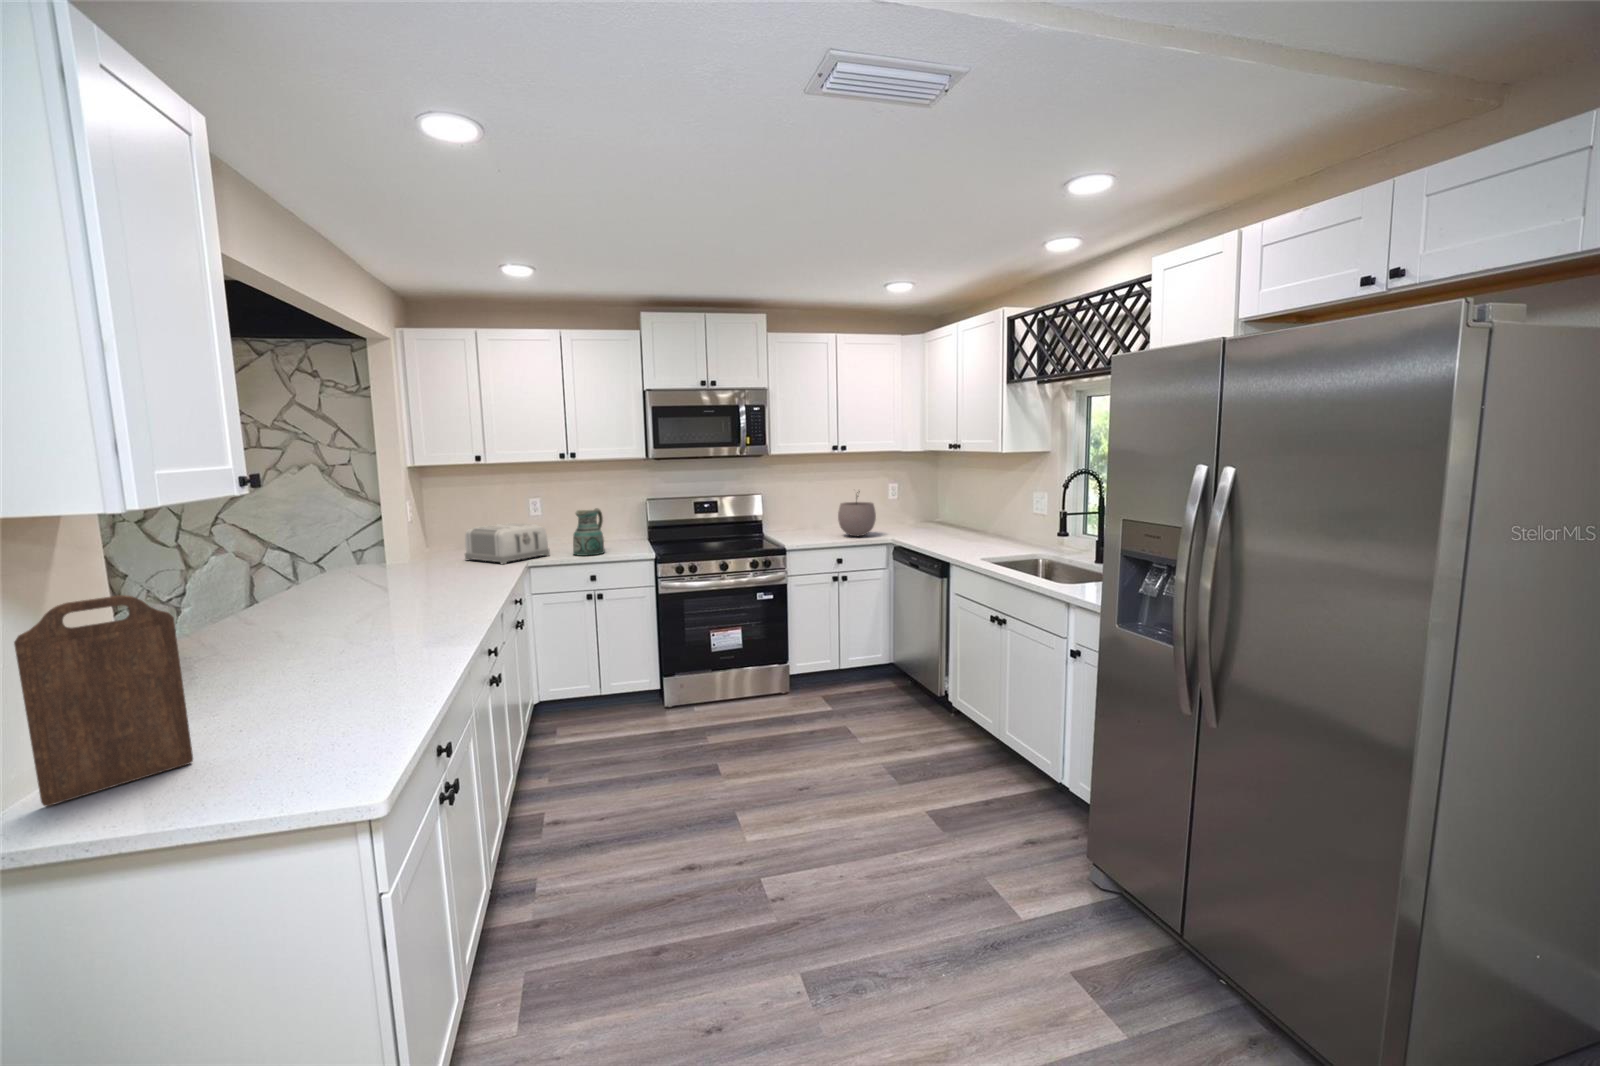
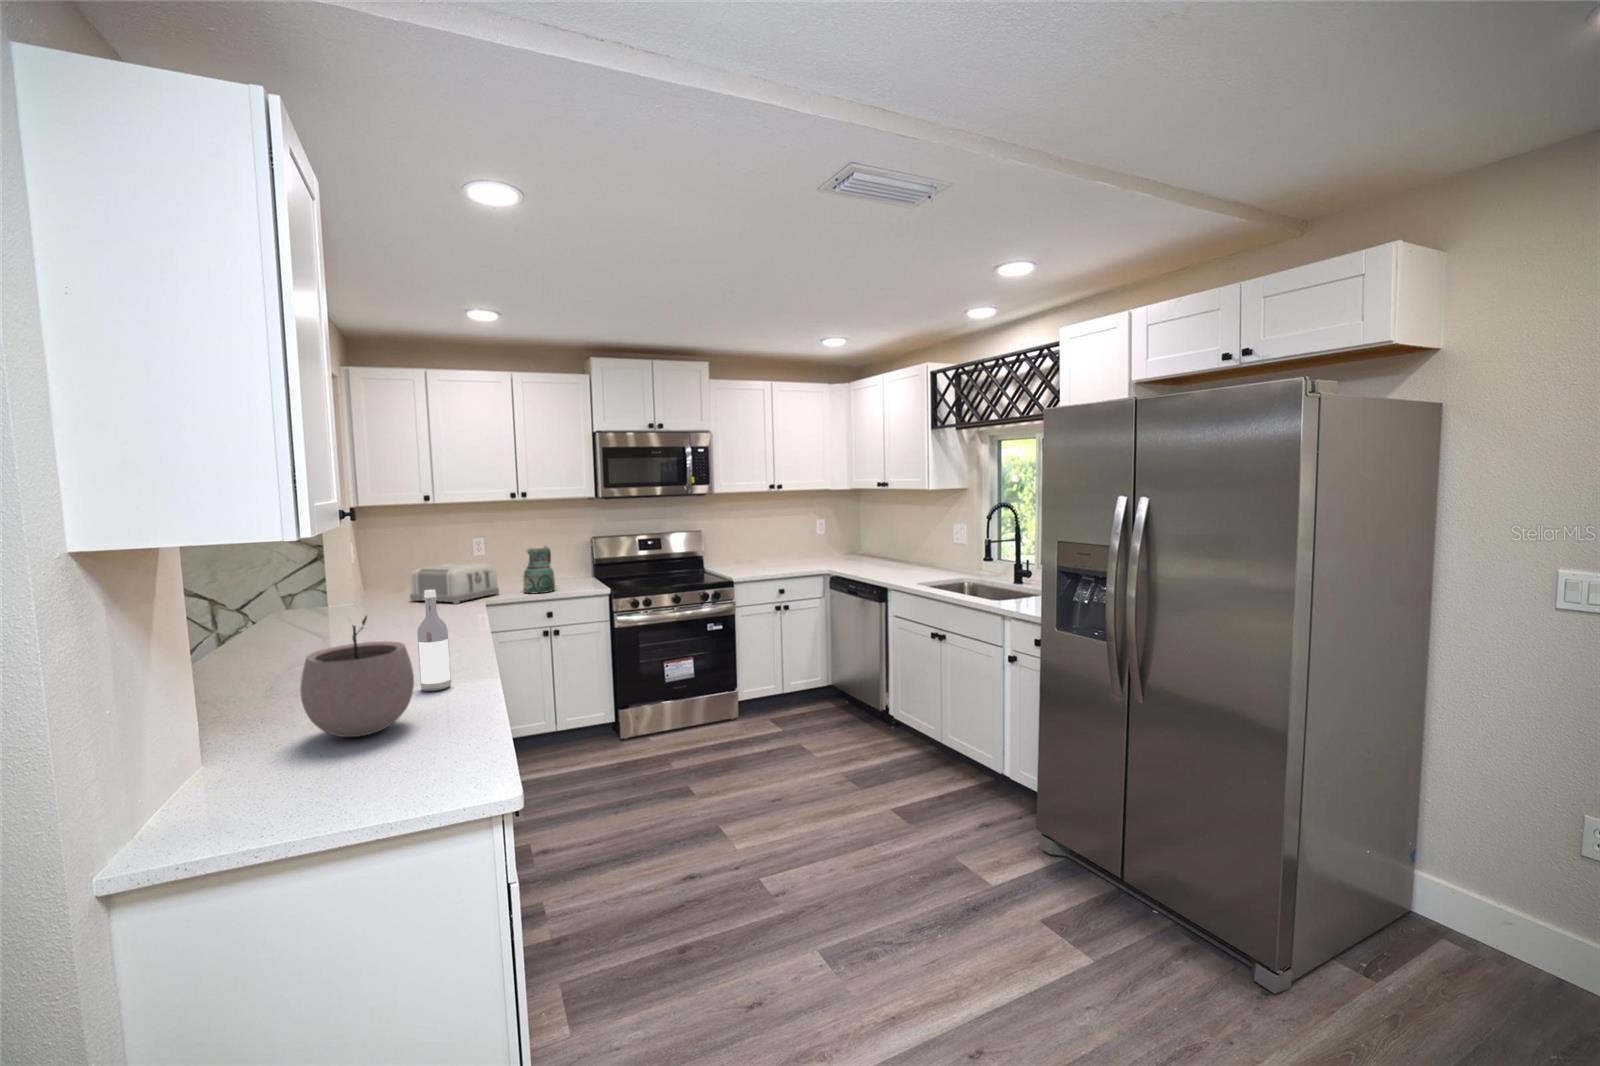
plant pot: present [838,491,876,536] -> present [301,616,414,737]
wine bottle: none [383,557,421,663] -> present [417,590,451,691]
cutting board: present [14,595,193,806] -> none [177,621,308,819]

